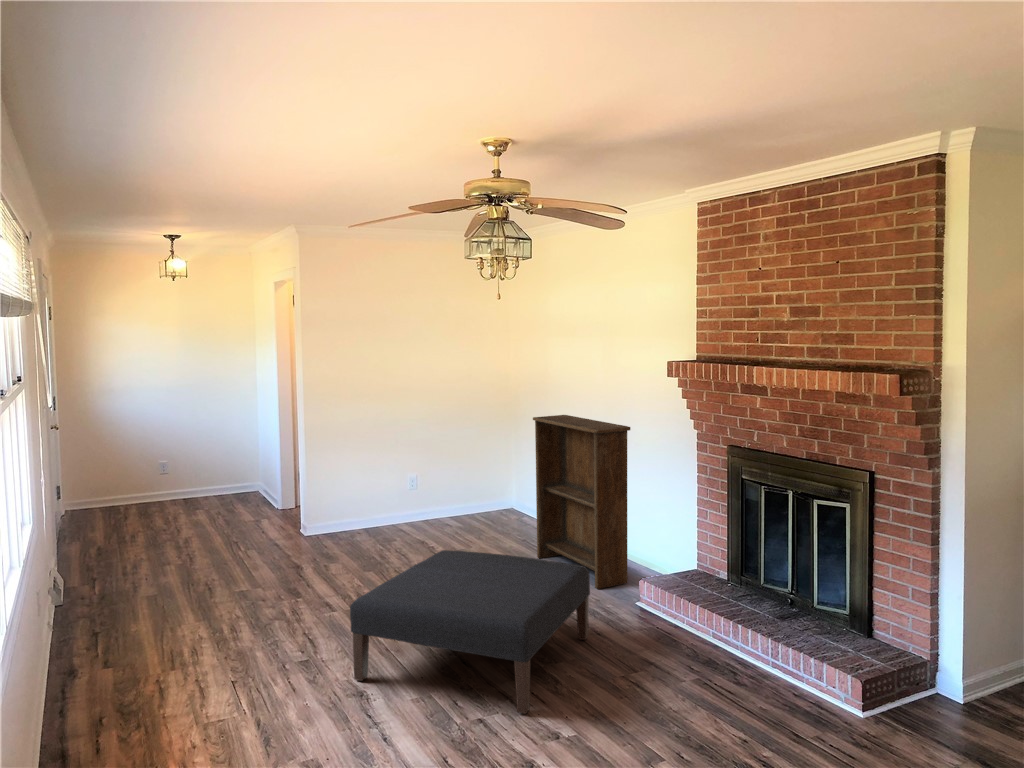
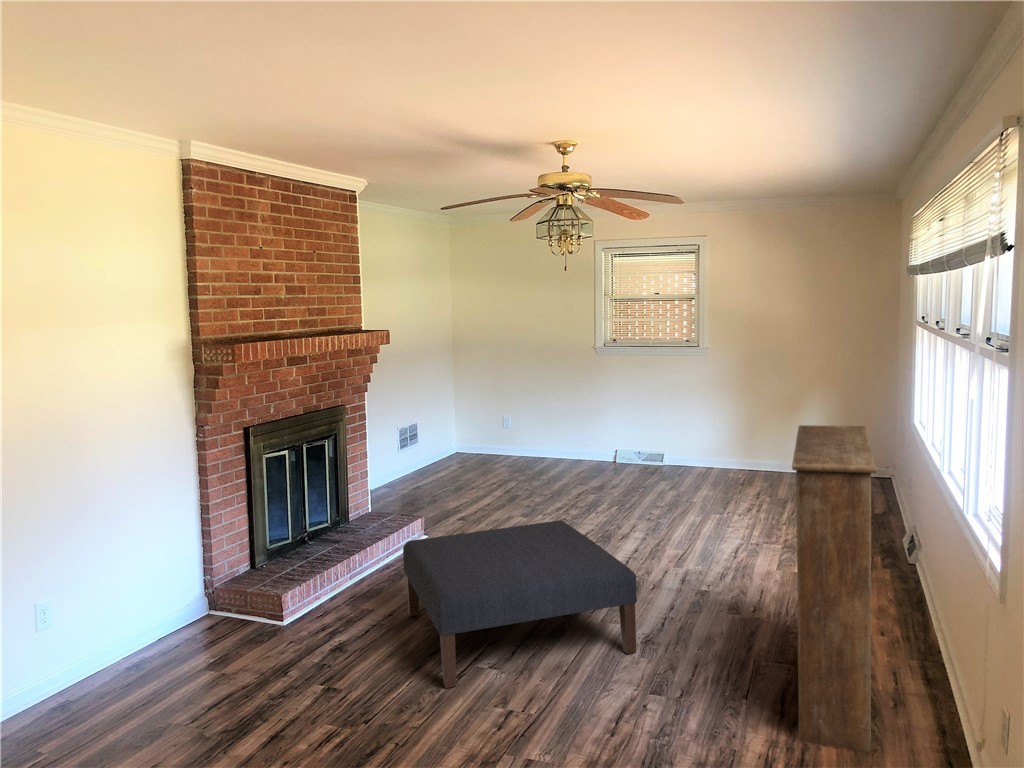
bookshelf: present [533,415,630,589] -> present [792,425,876,752]

